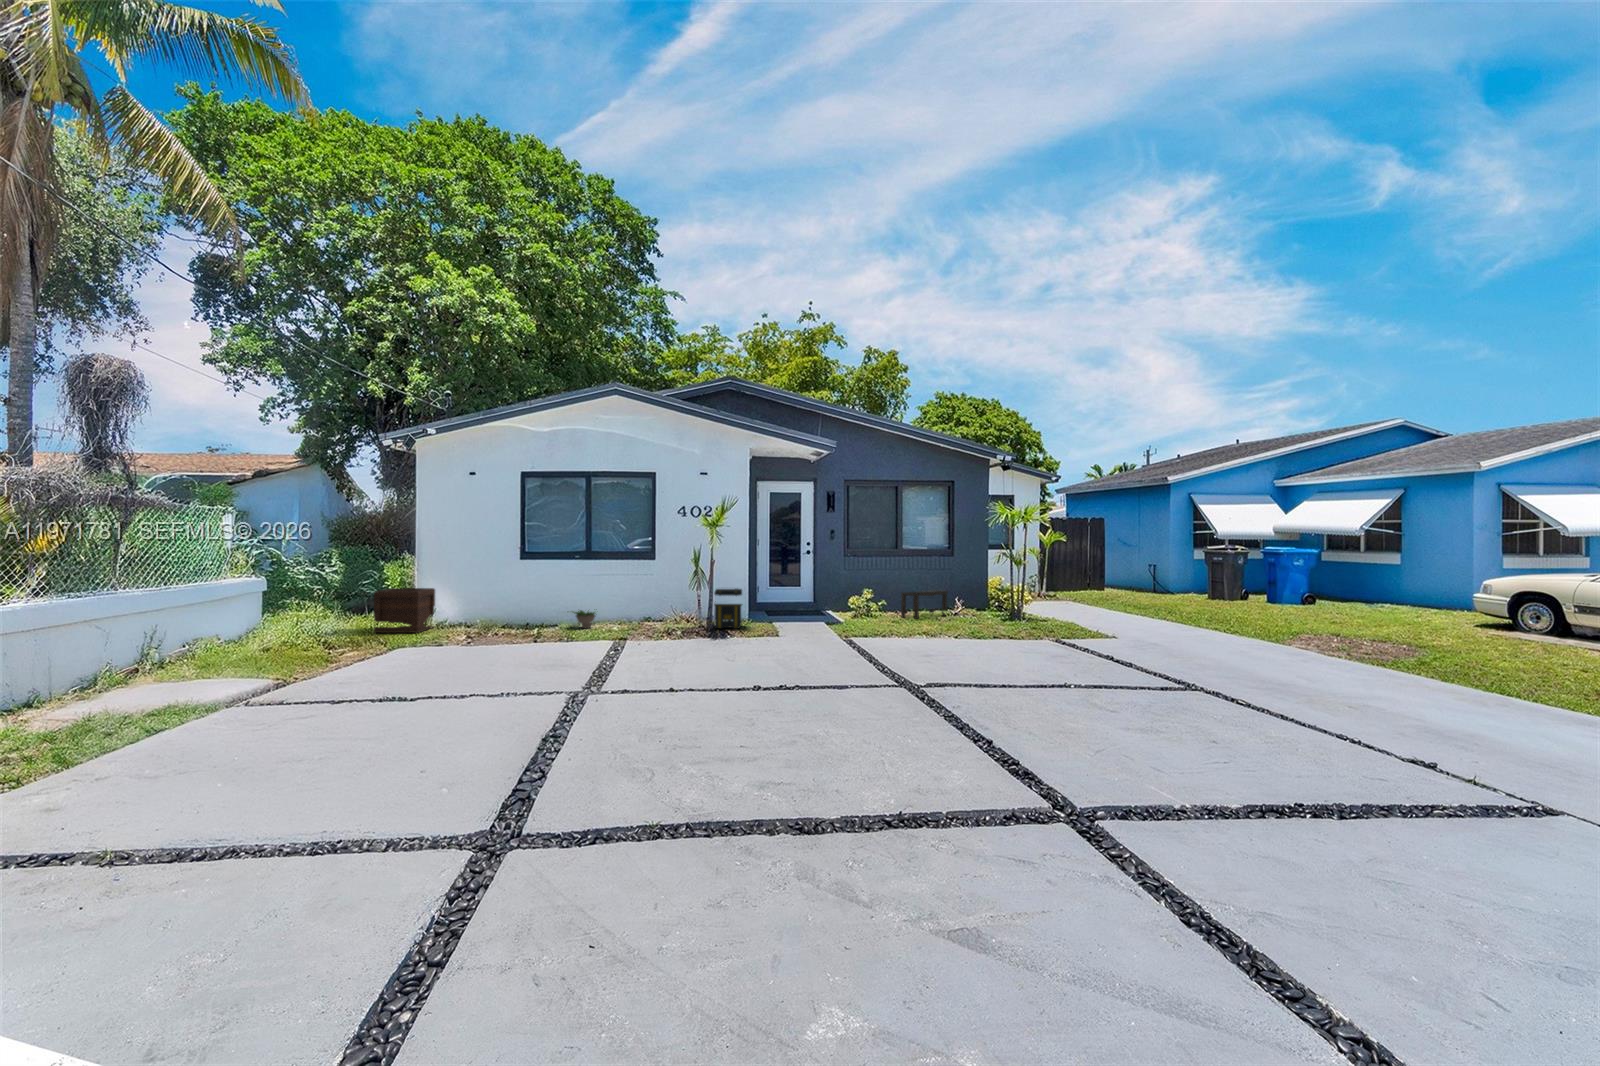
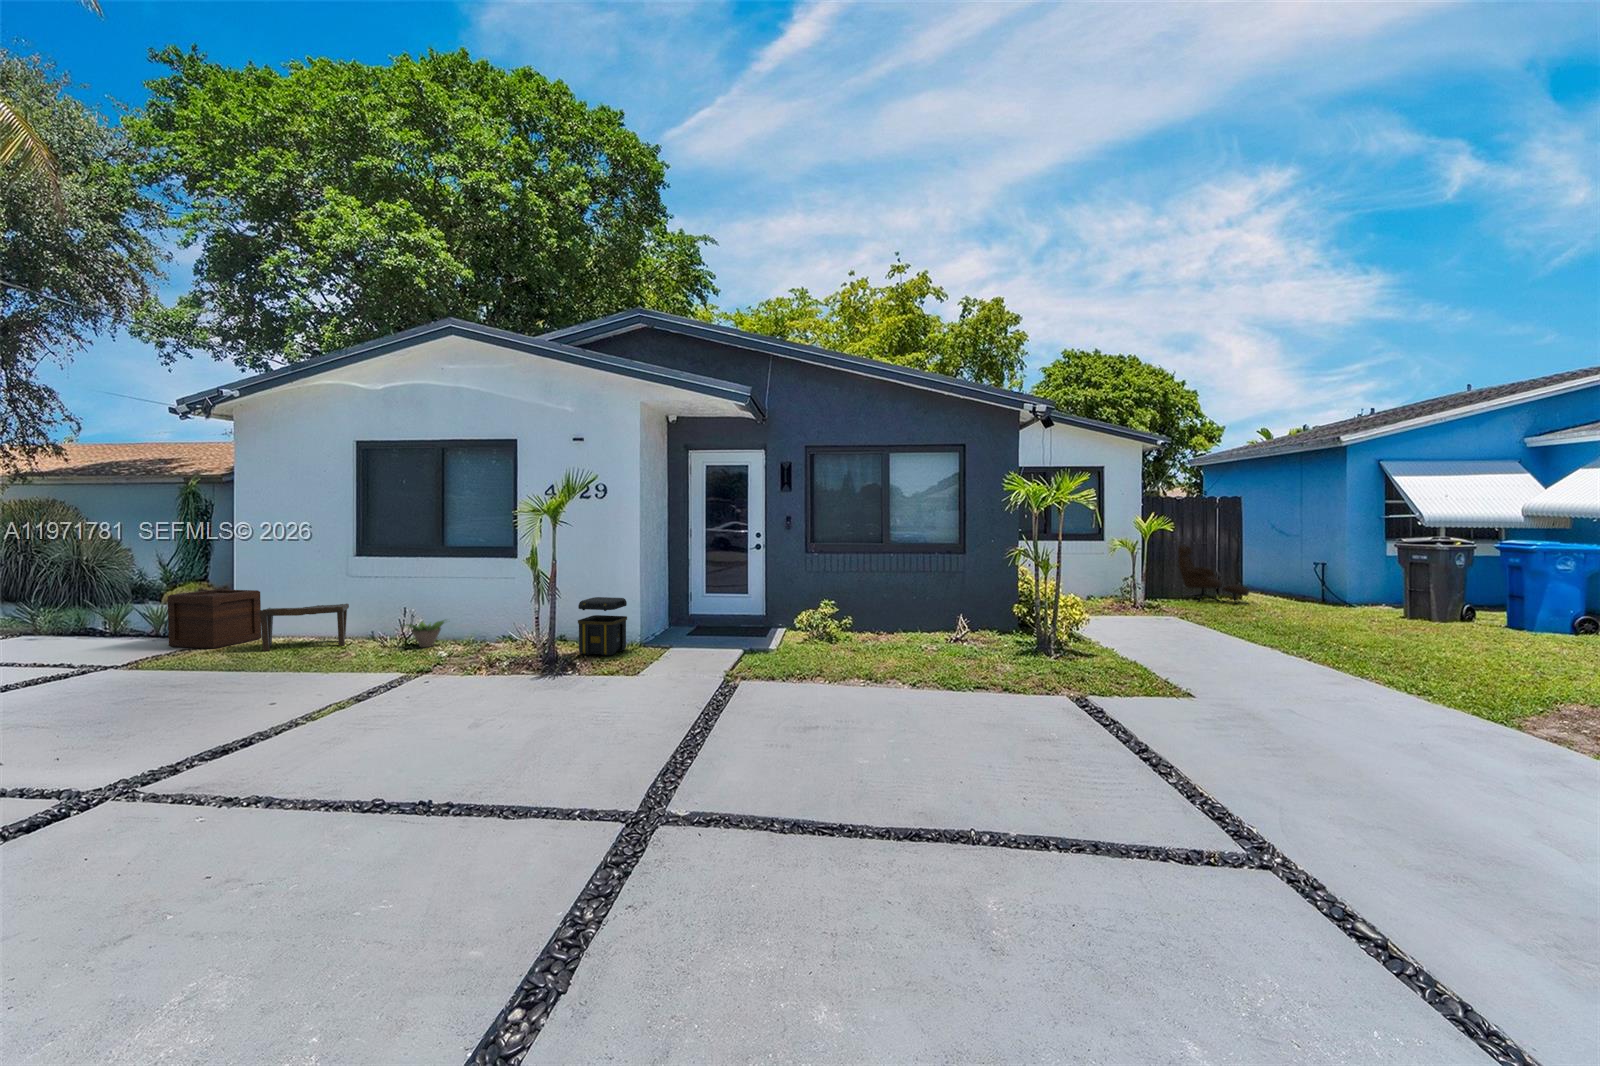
lounge chair: none [1065,553,1113,595] -> present [1178,545,1249,604]
bench: present [901,589,948,619] -> present [259,604,349,651]

